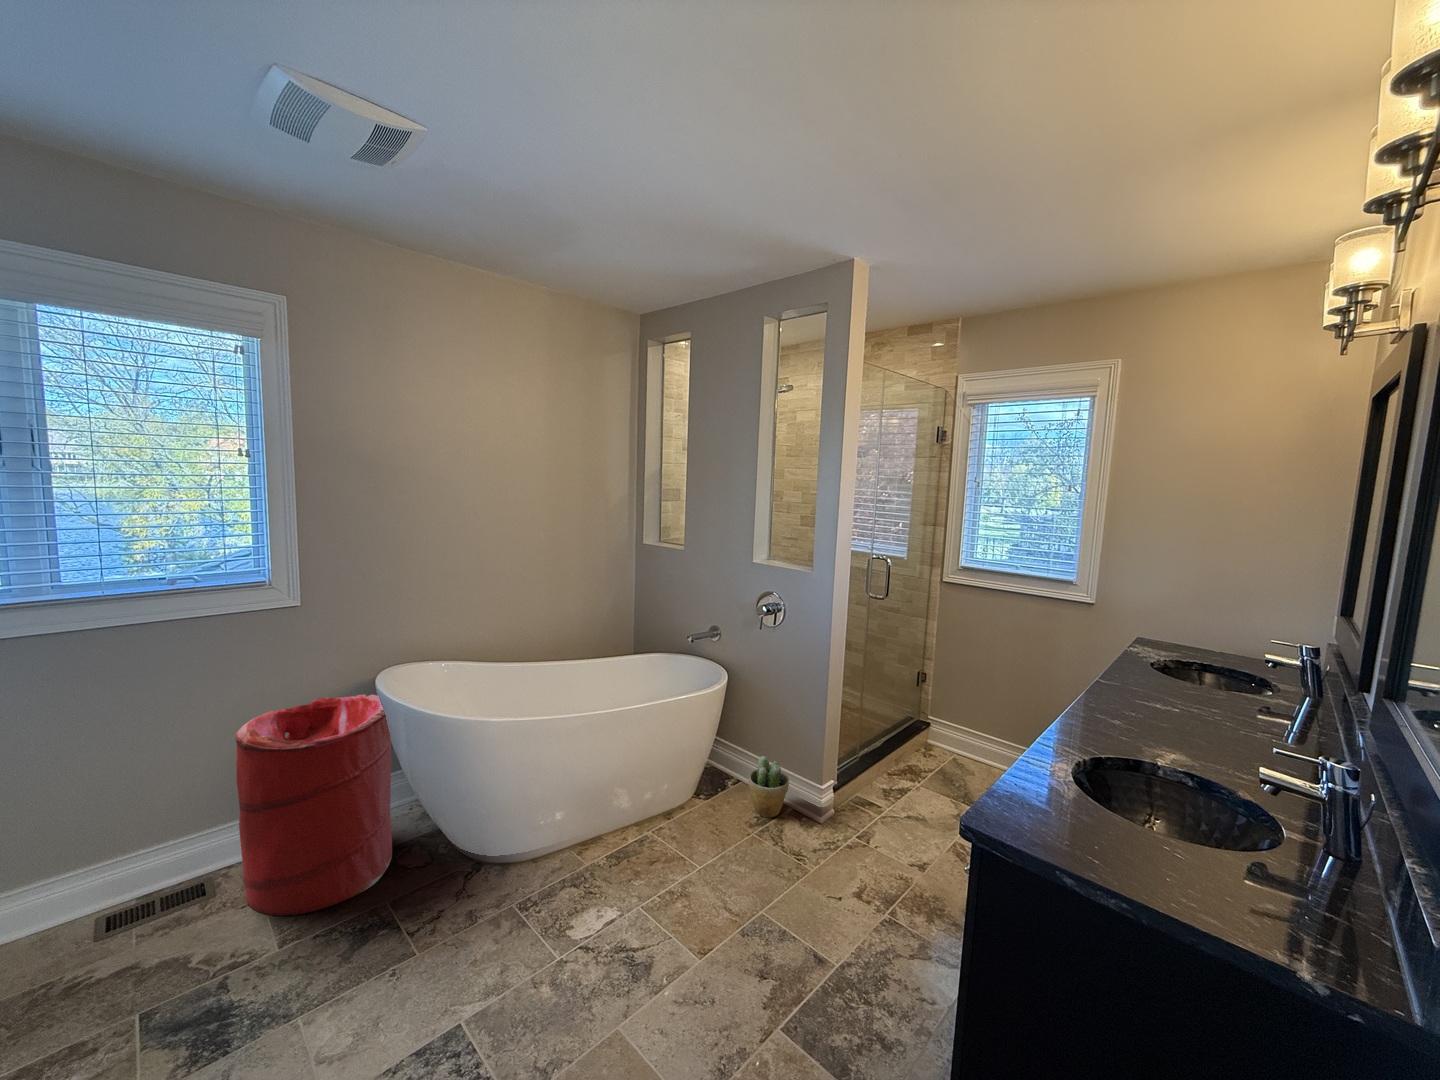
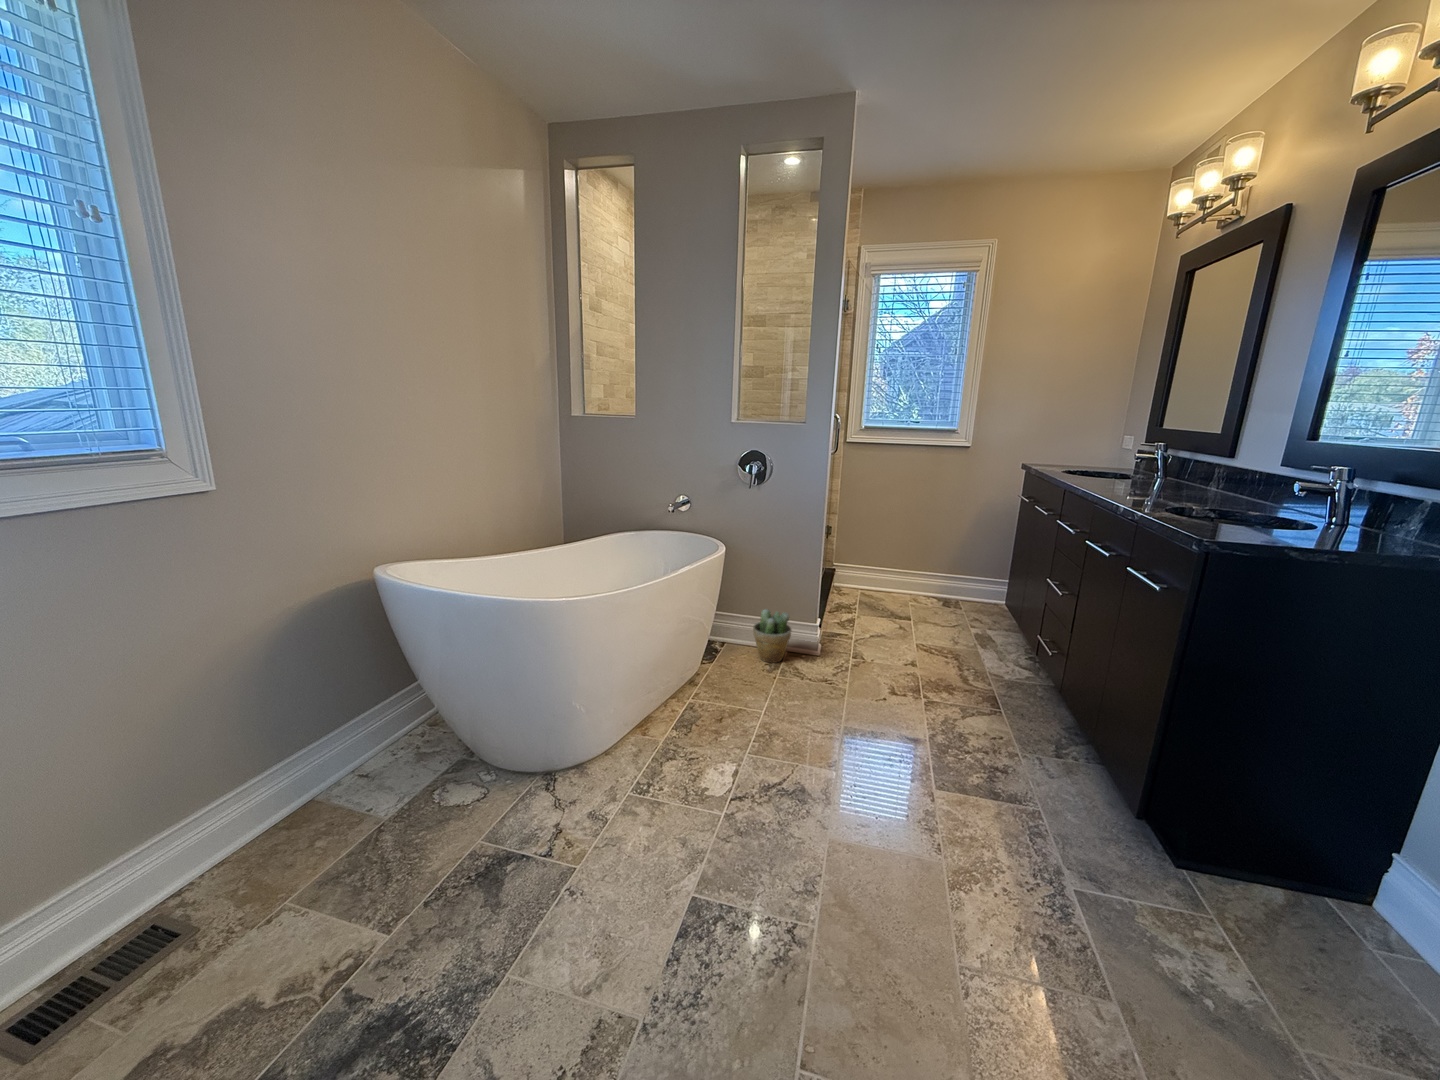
laundry hamper: present [236,694,392,916] -> none [191,610,441,917]

